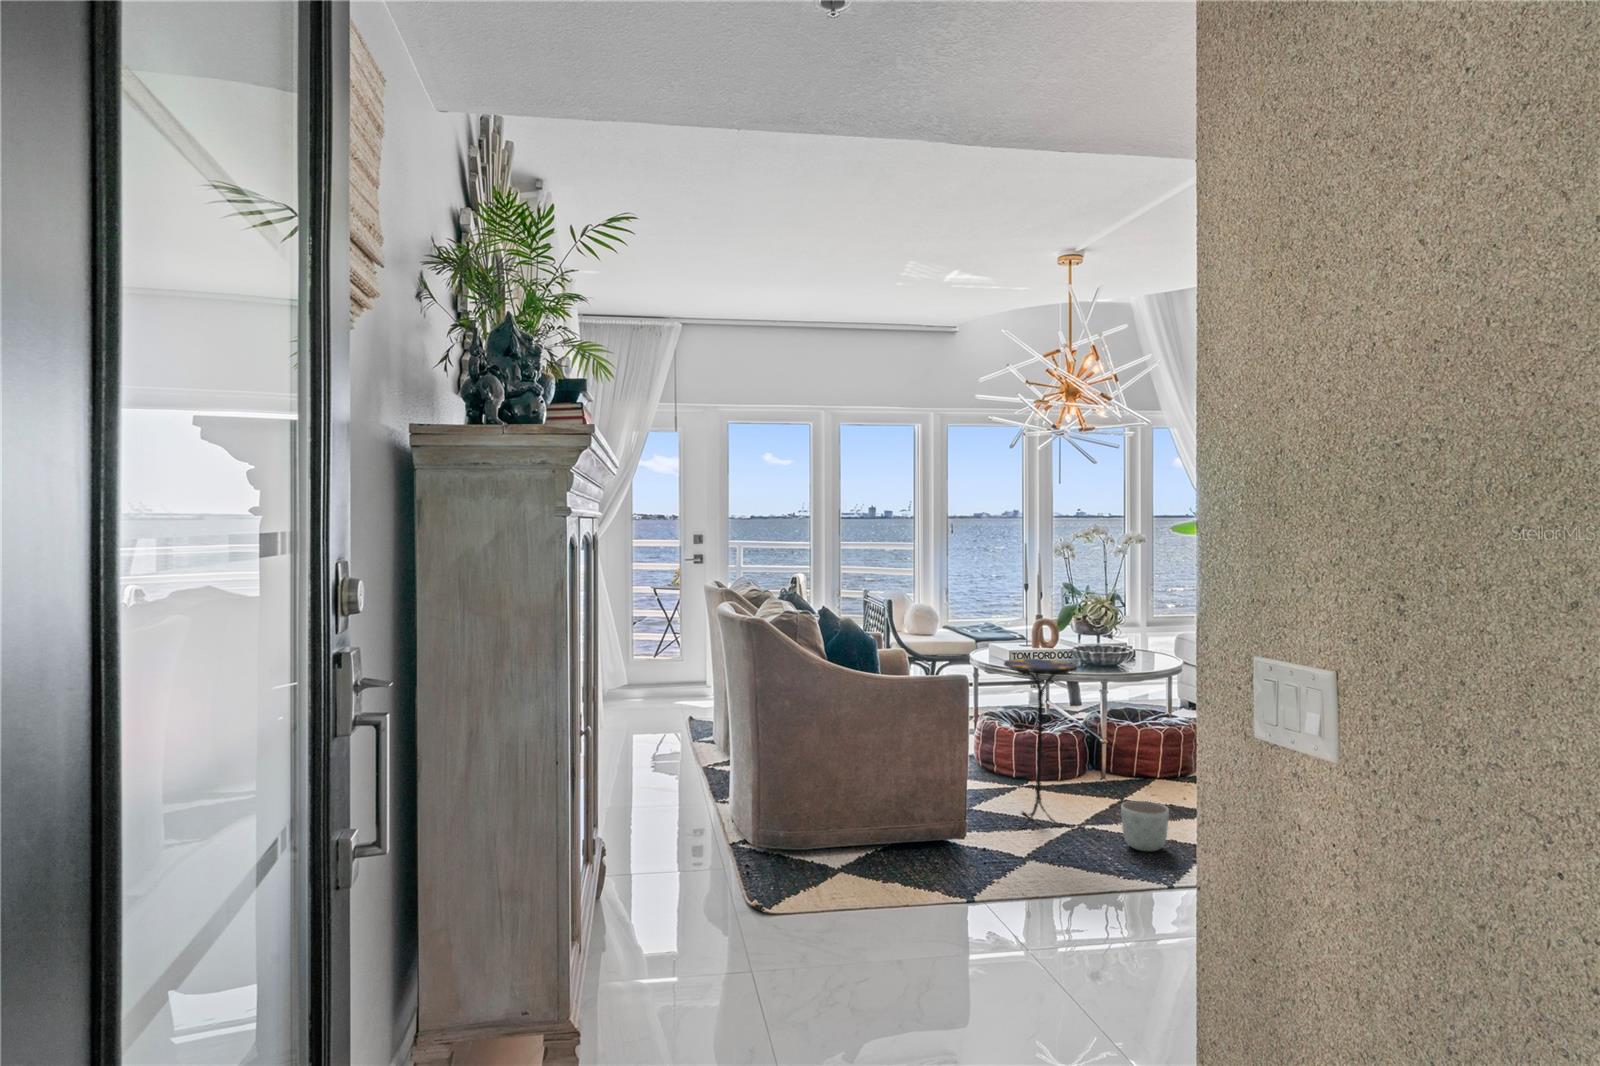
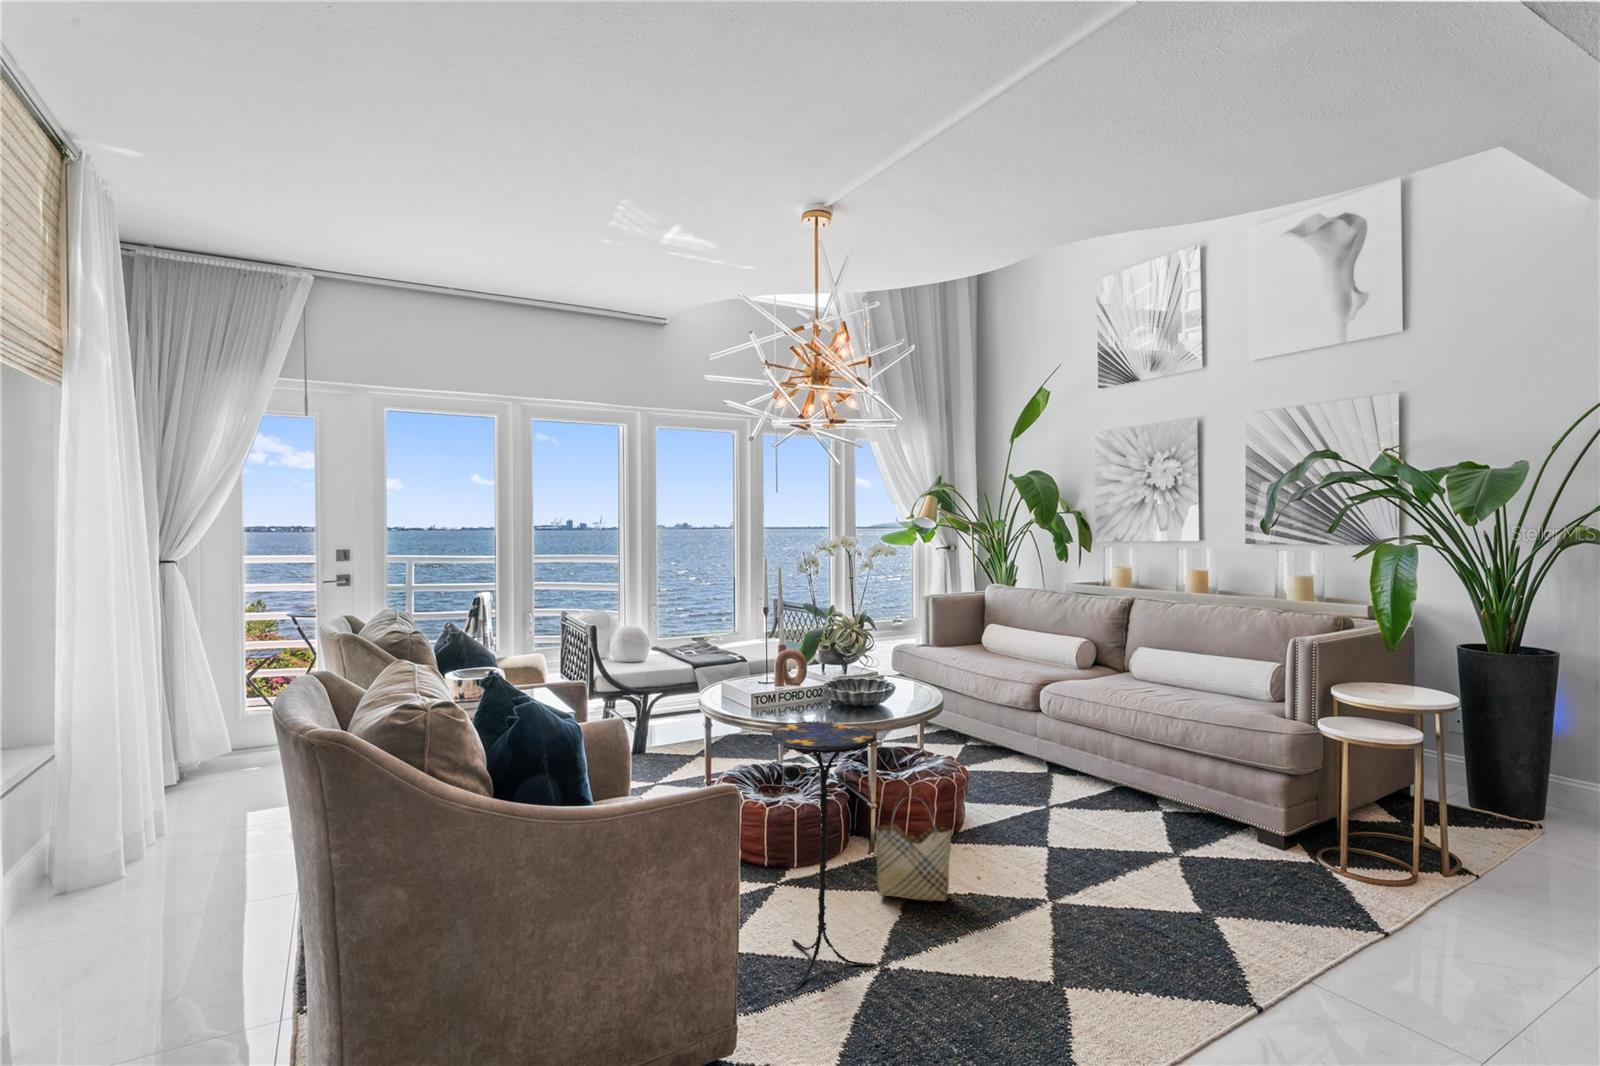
woven basket: none [1094,721,1156,806] -> present [875,785,952,901]
planter: present [1121,801,1169,851] -> none [949,924,1016,1009]

